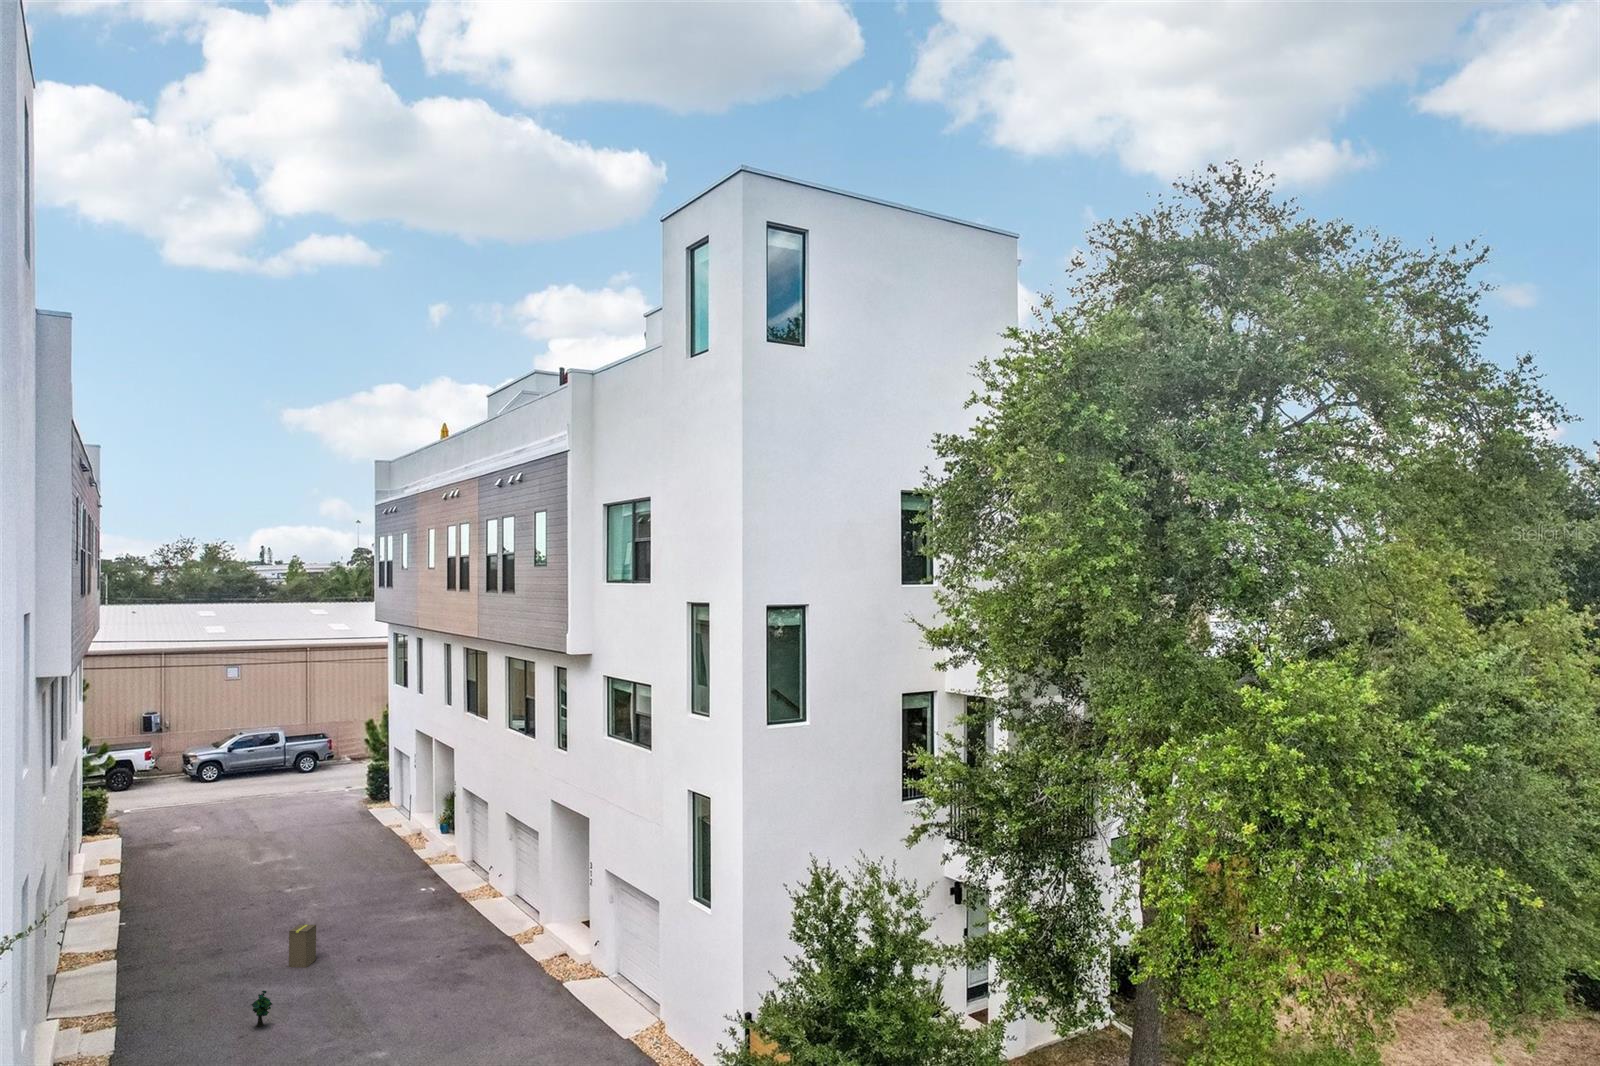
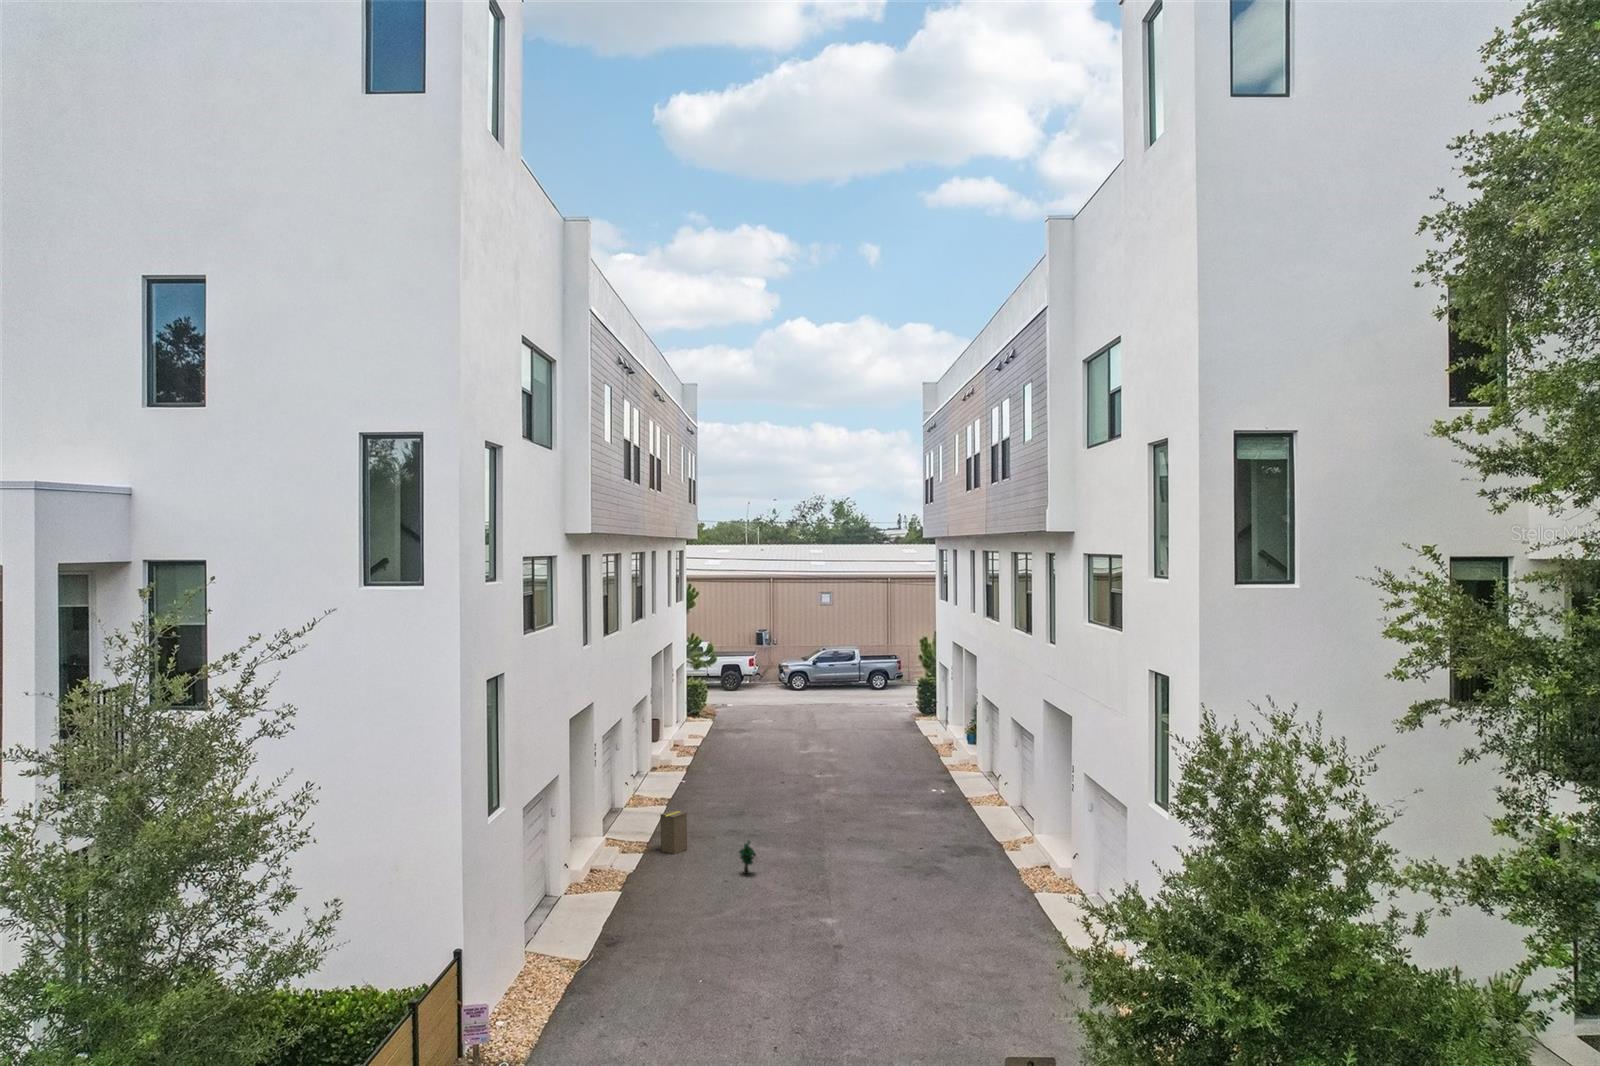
cardboard box: present [289,925,316,968] -> present [660,810,687,854]

